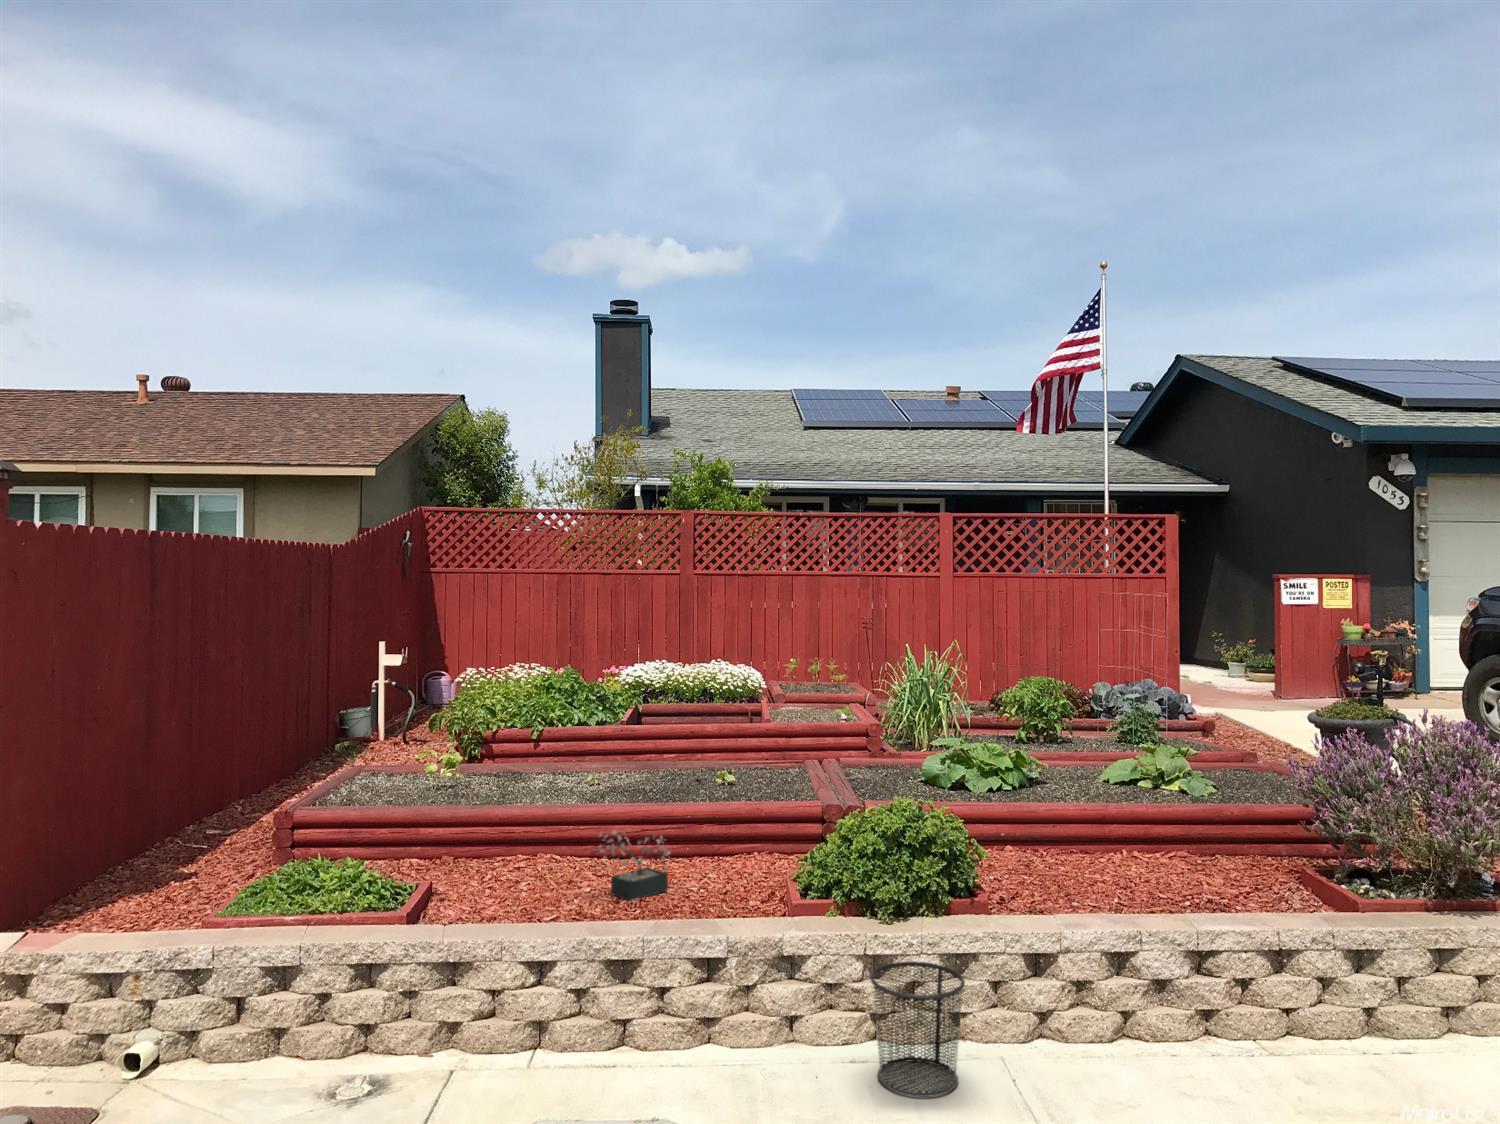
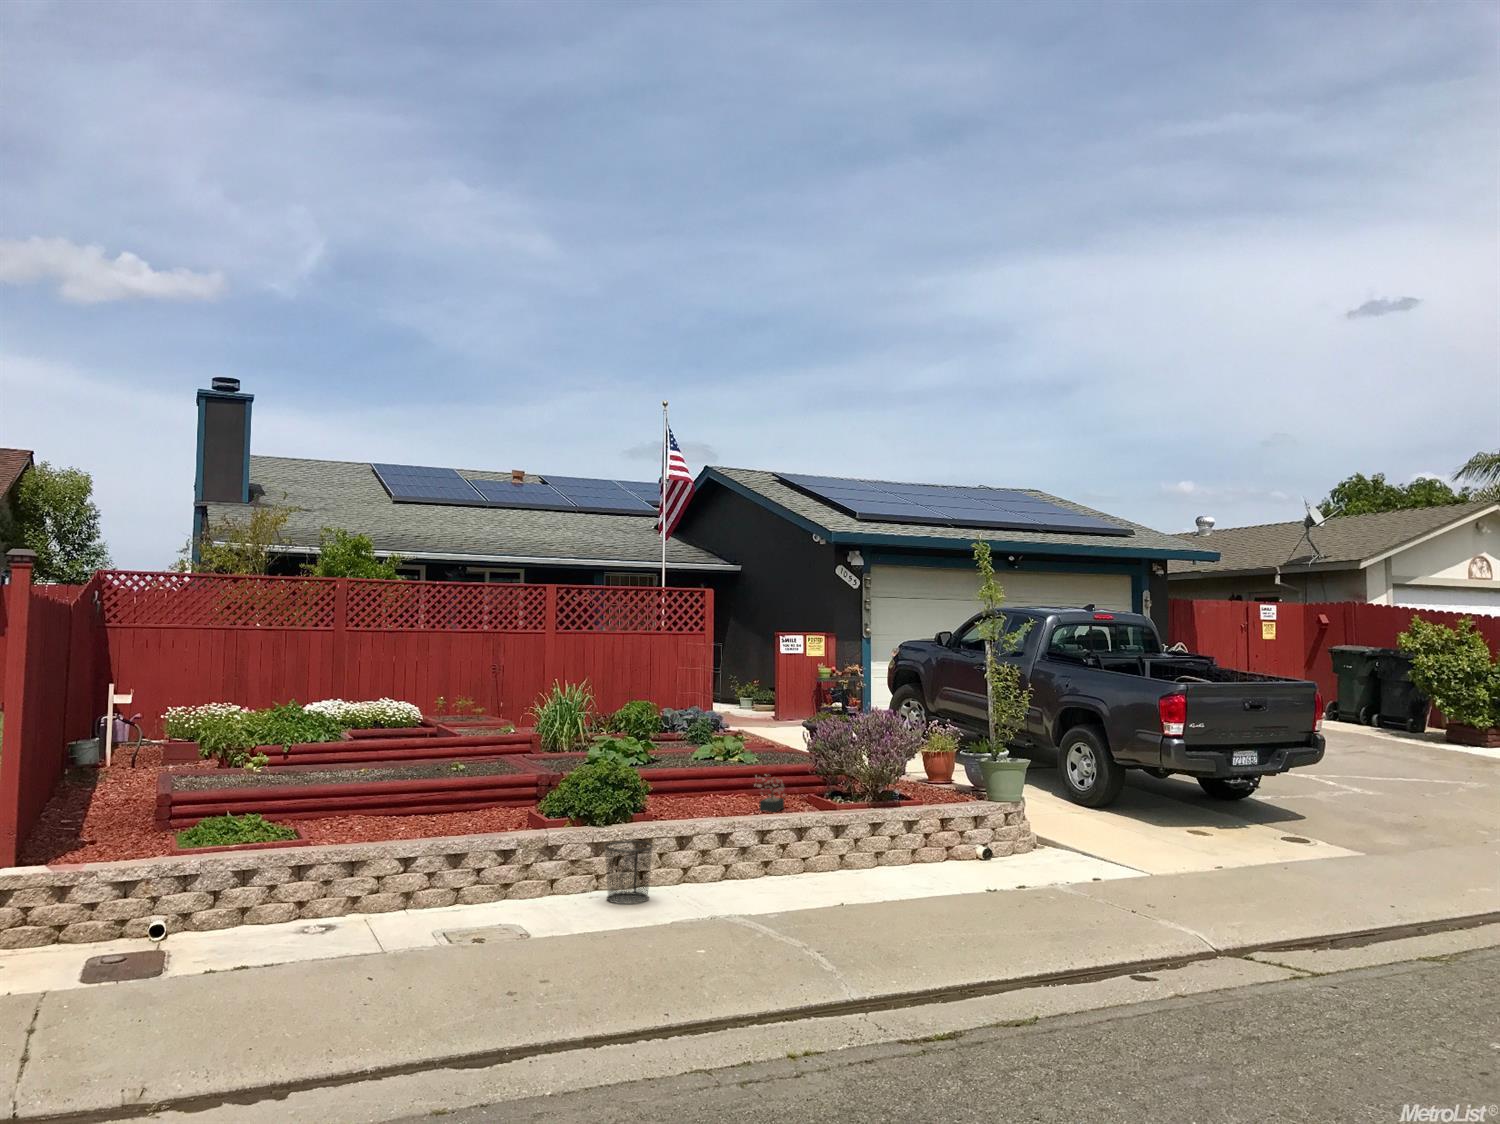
decorative plant: present [597,830,671,900] -> present [754,774,785,812]

